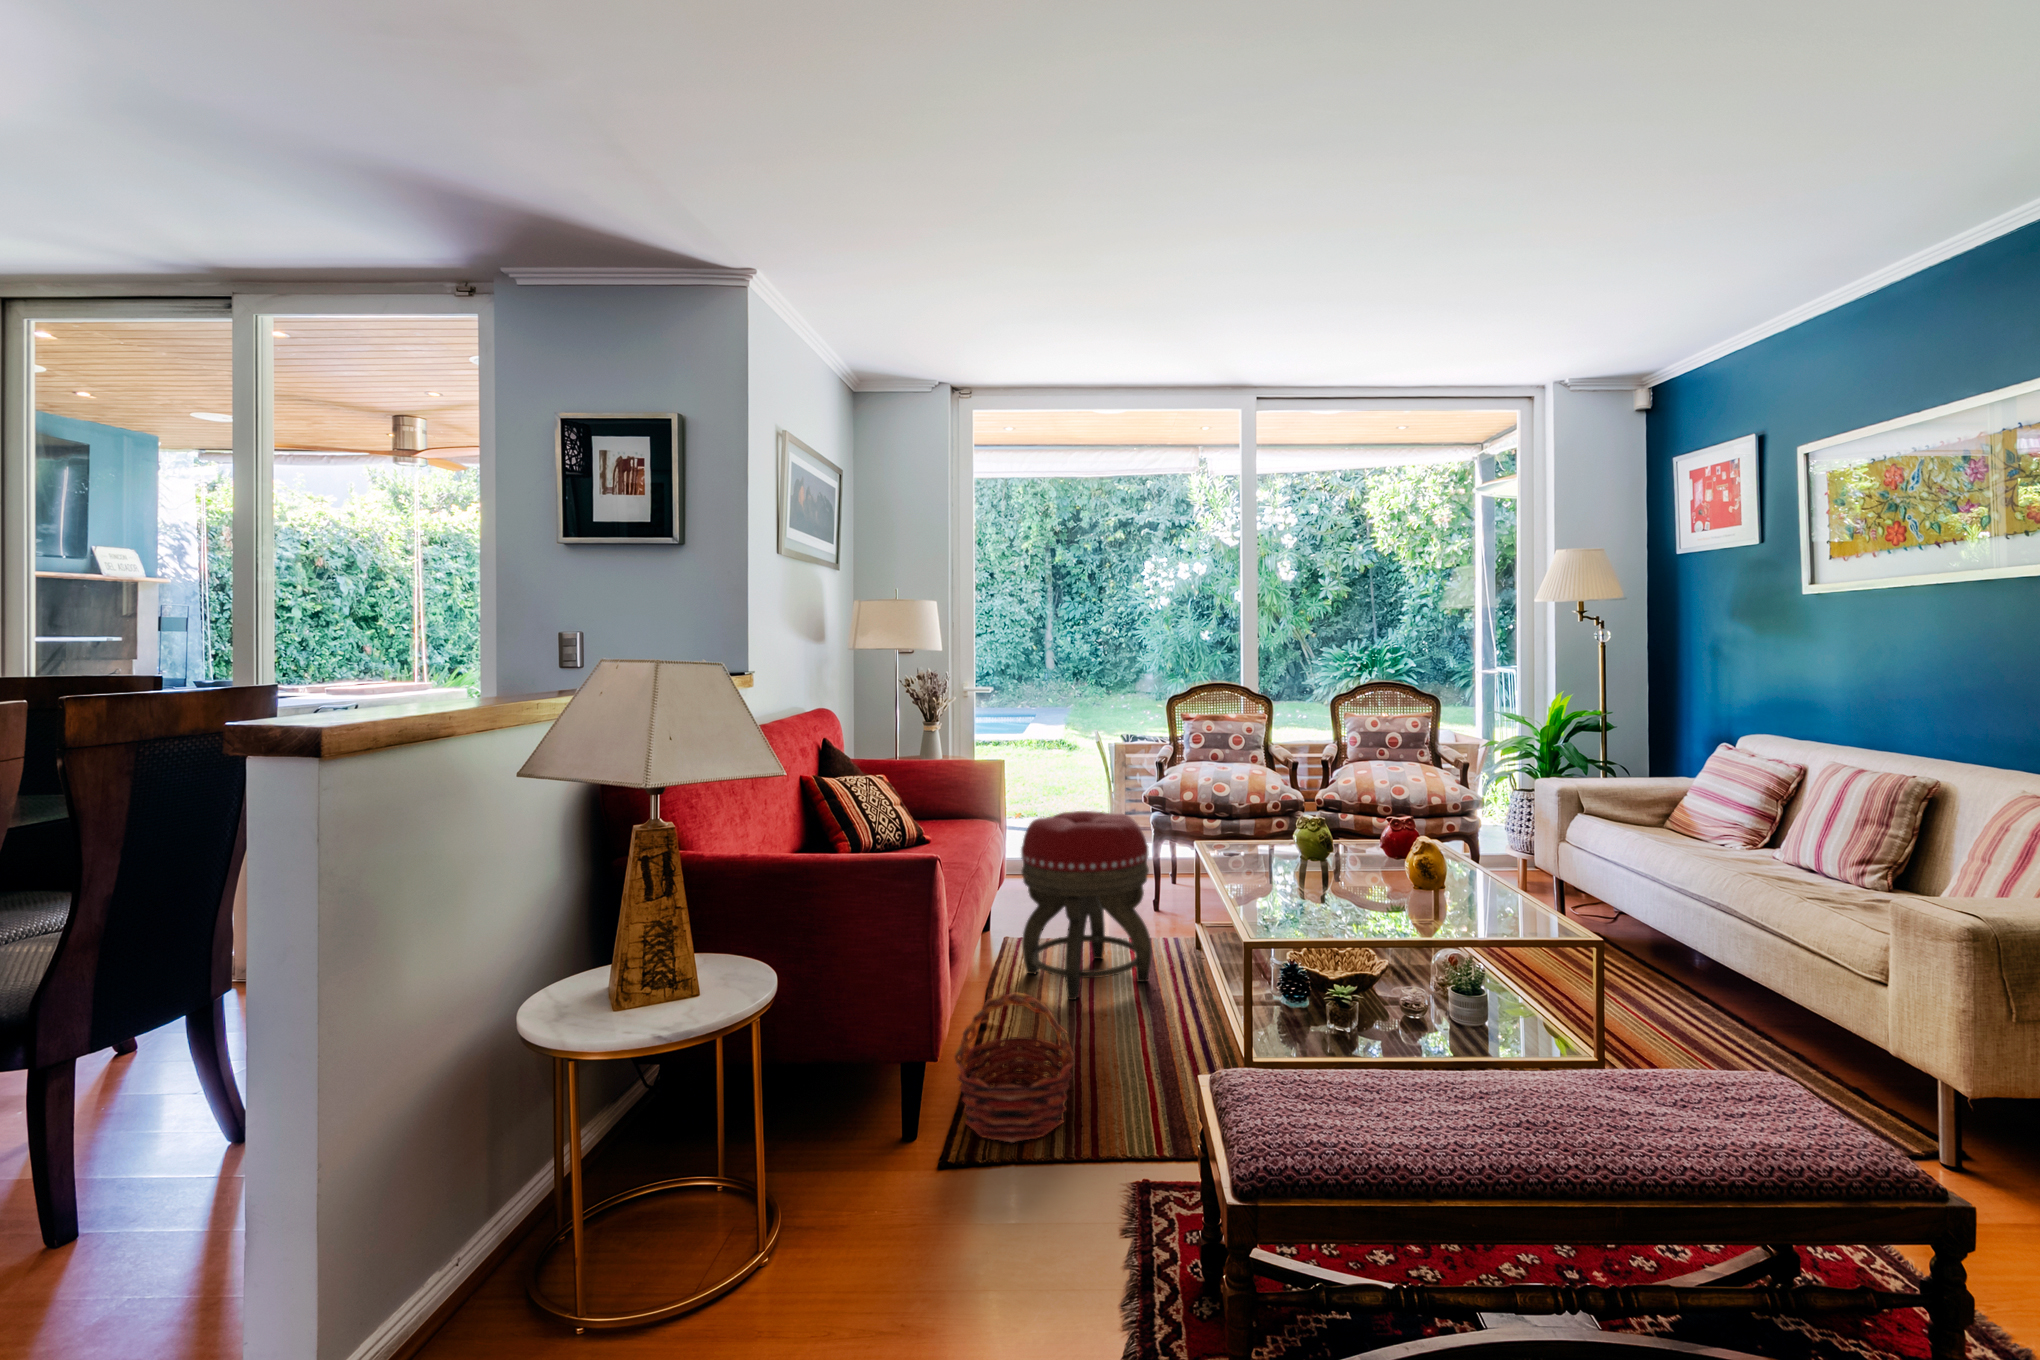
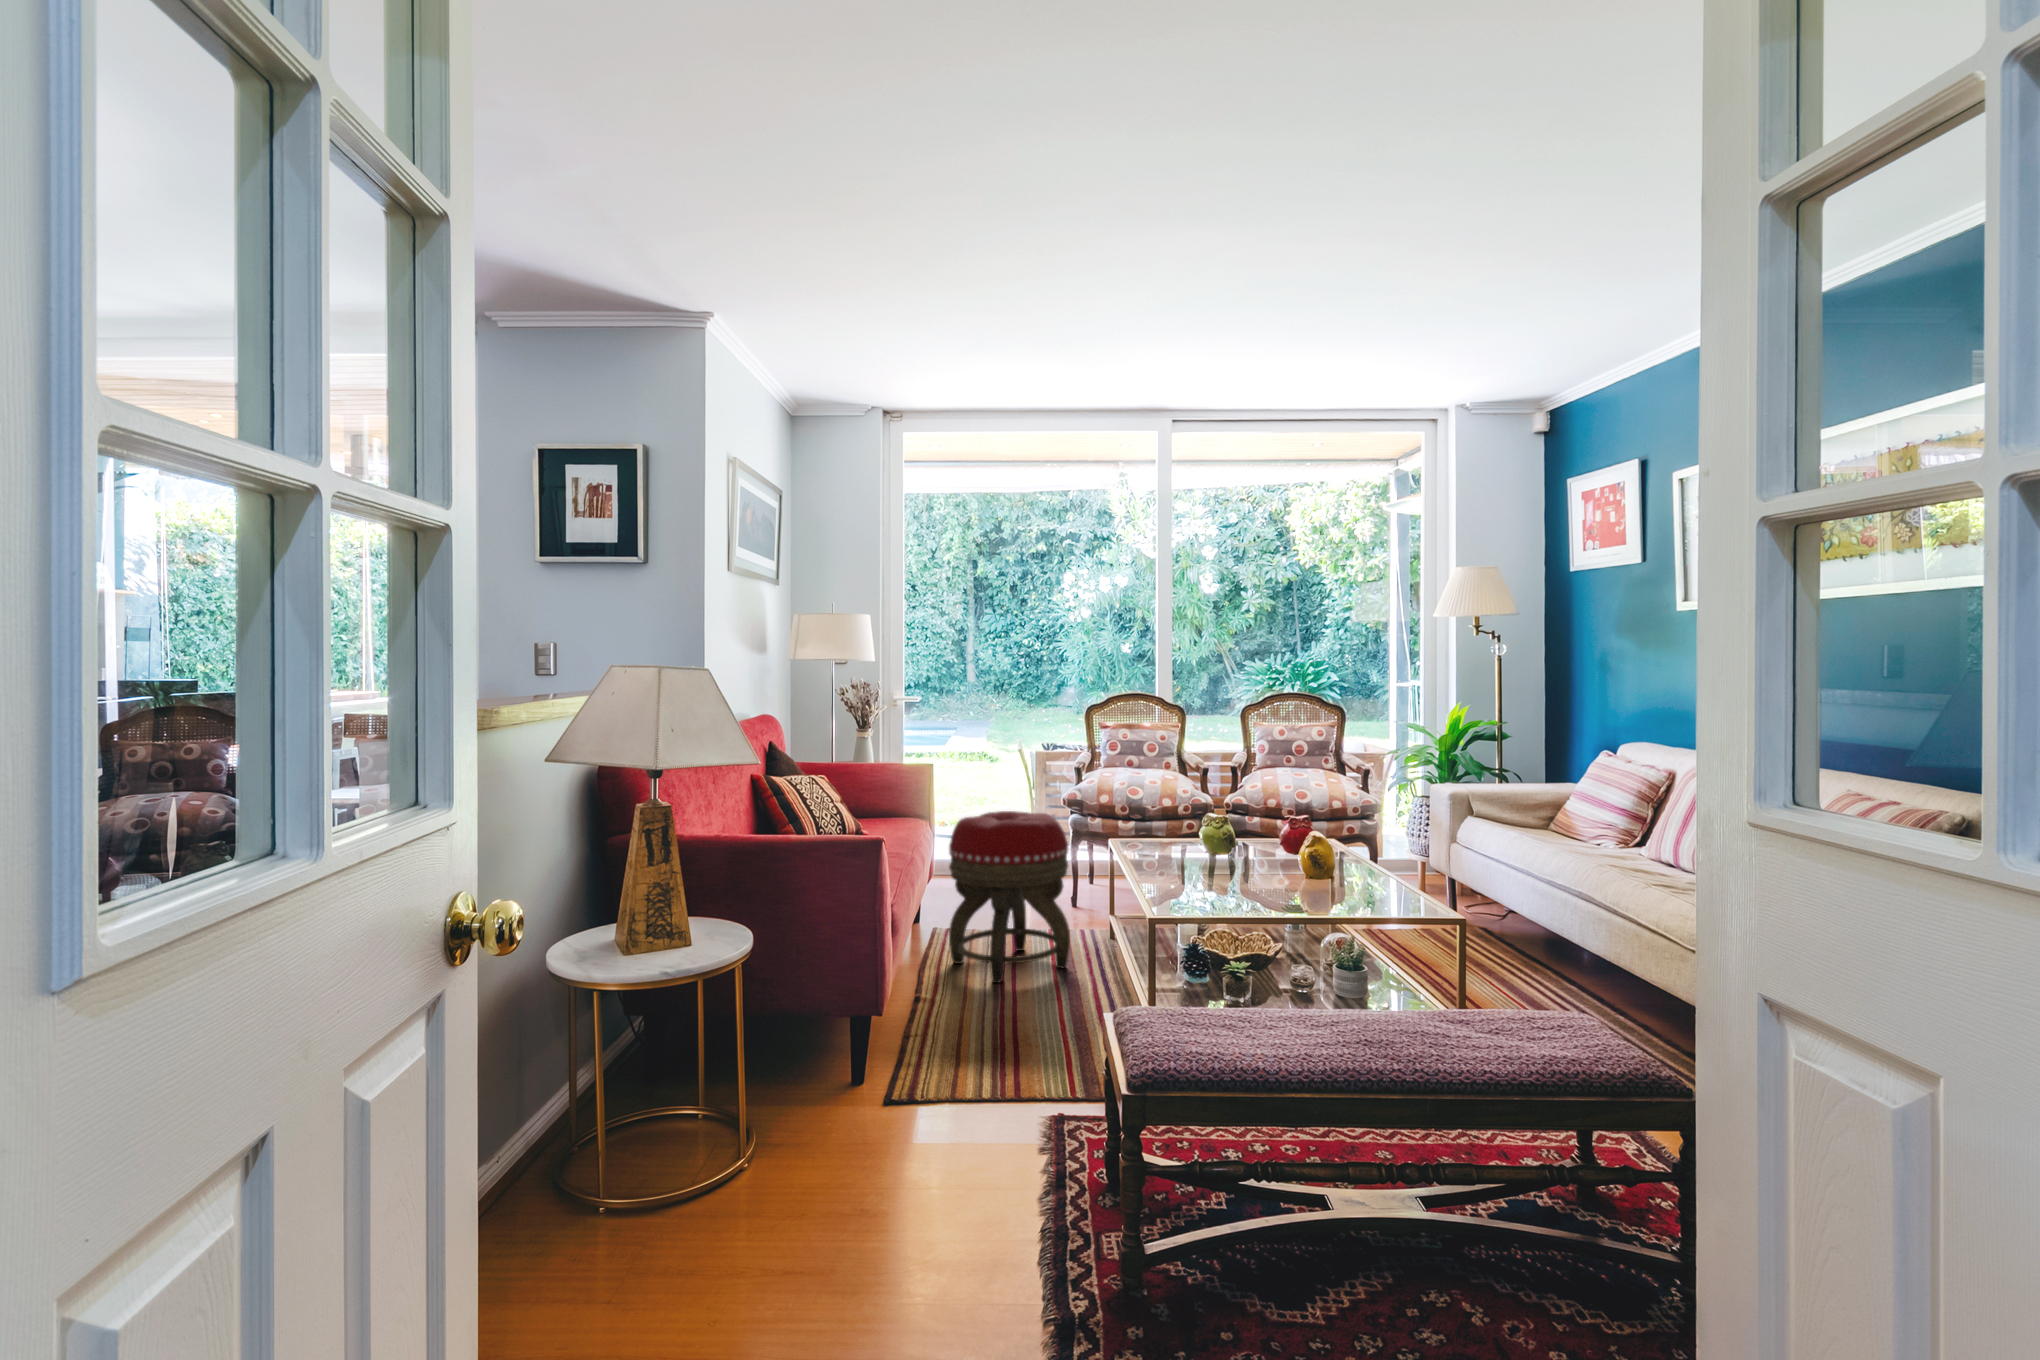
basket: present [954,992,1074,1142] -> none [894,960,1002,1087]

